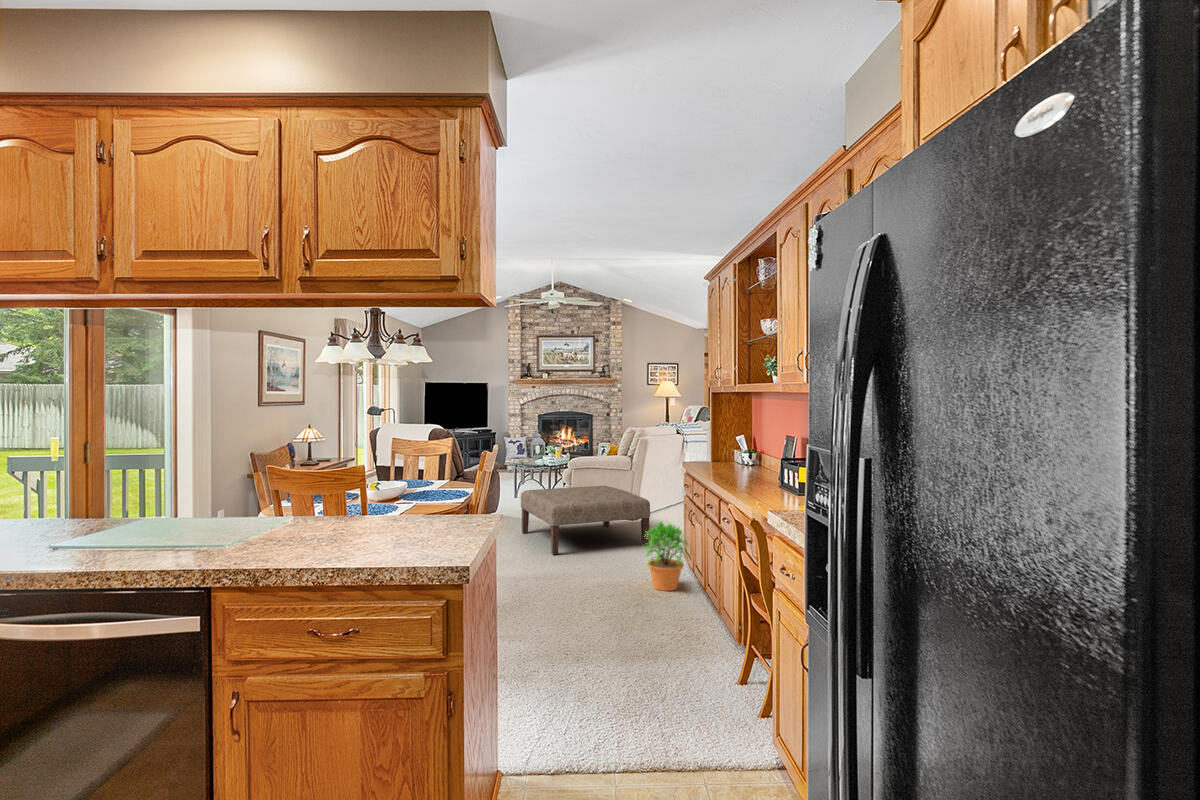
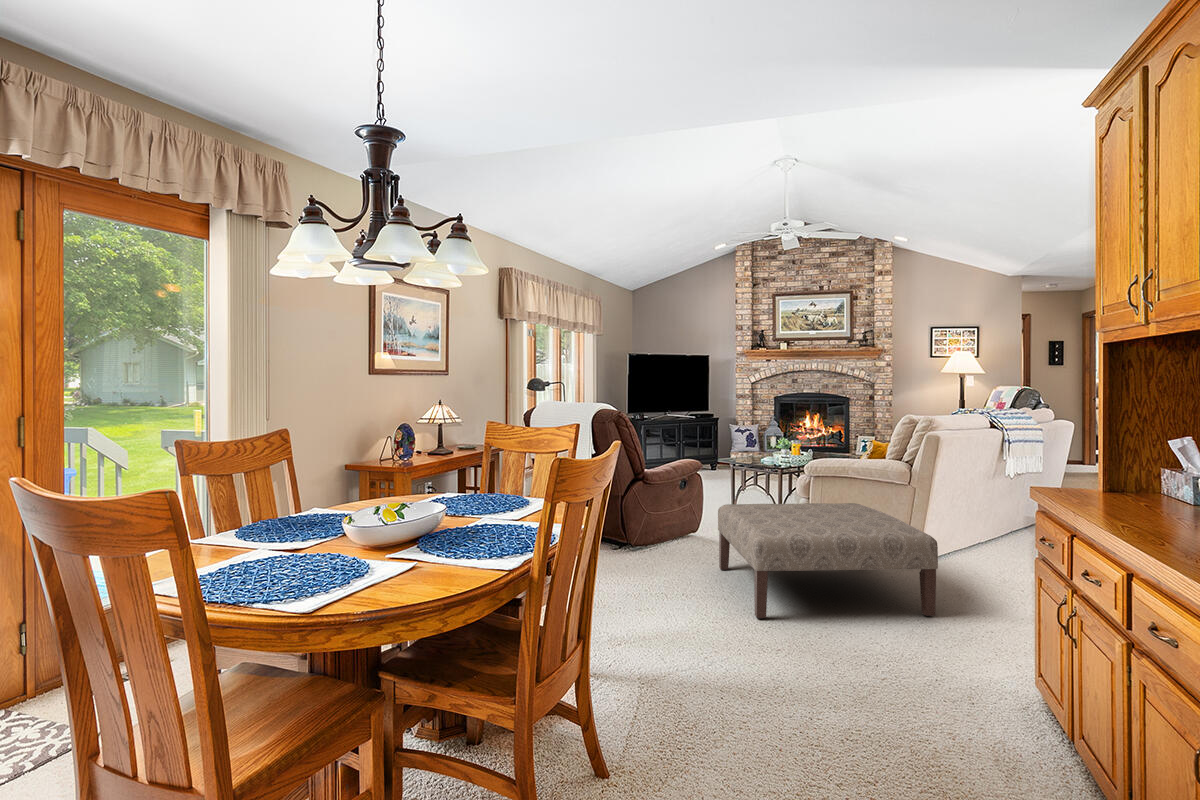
potted plant: present [645,521,688,591] -> none [919,597,1044,752]

